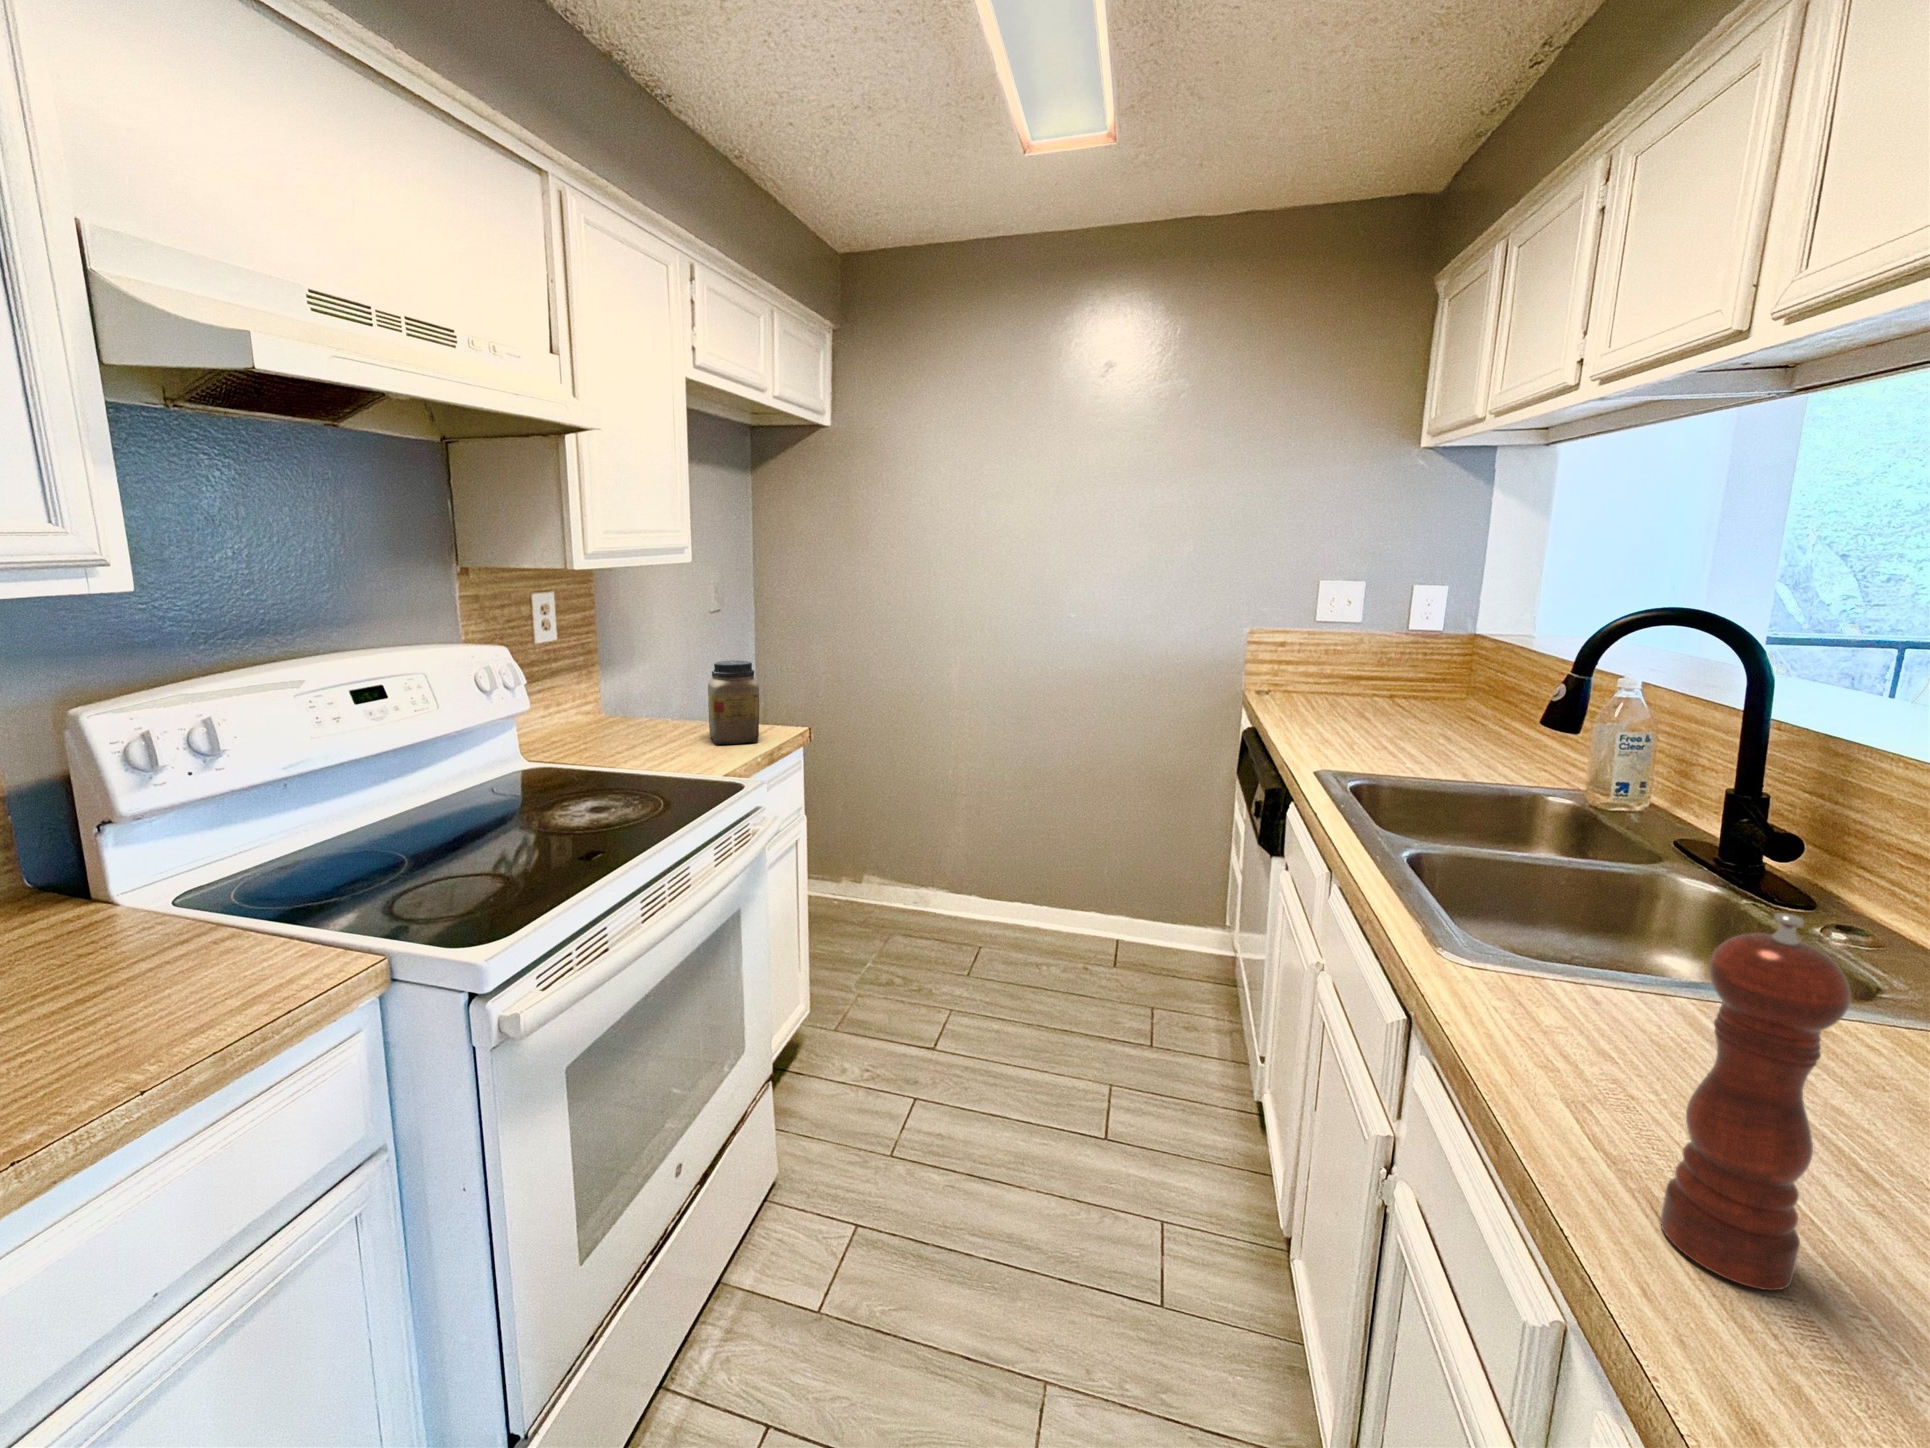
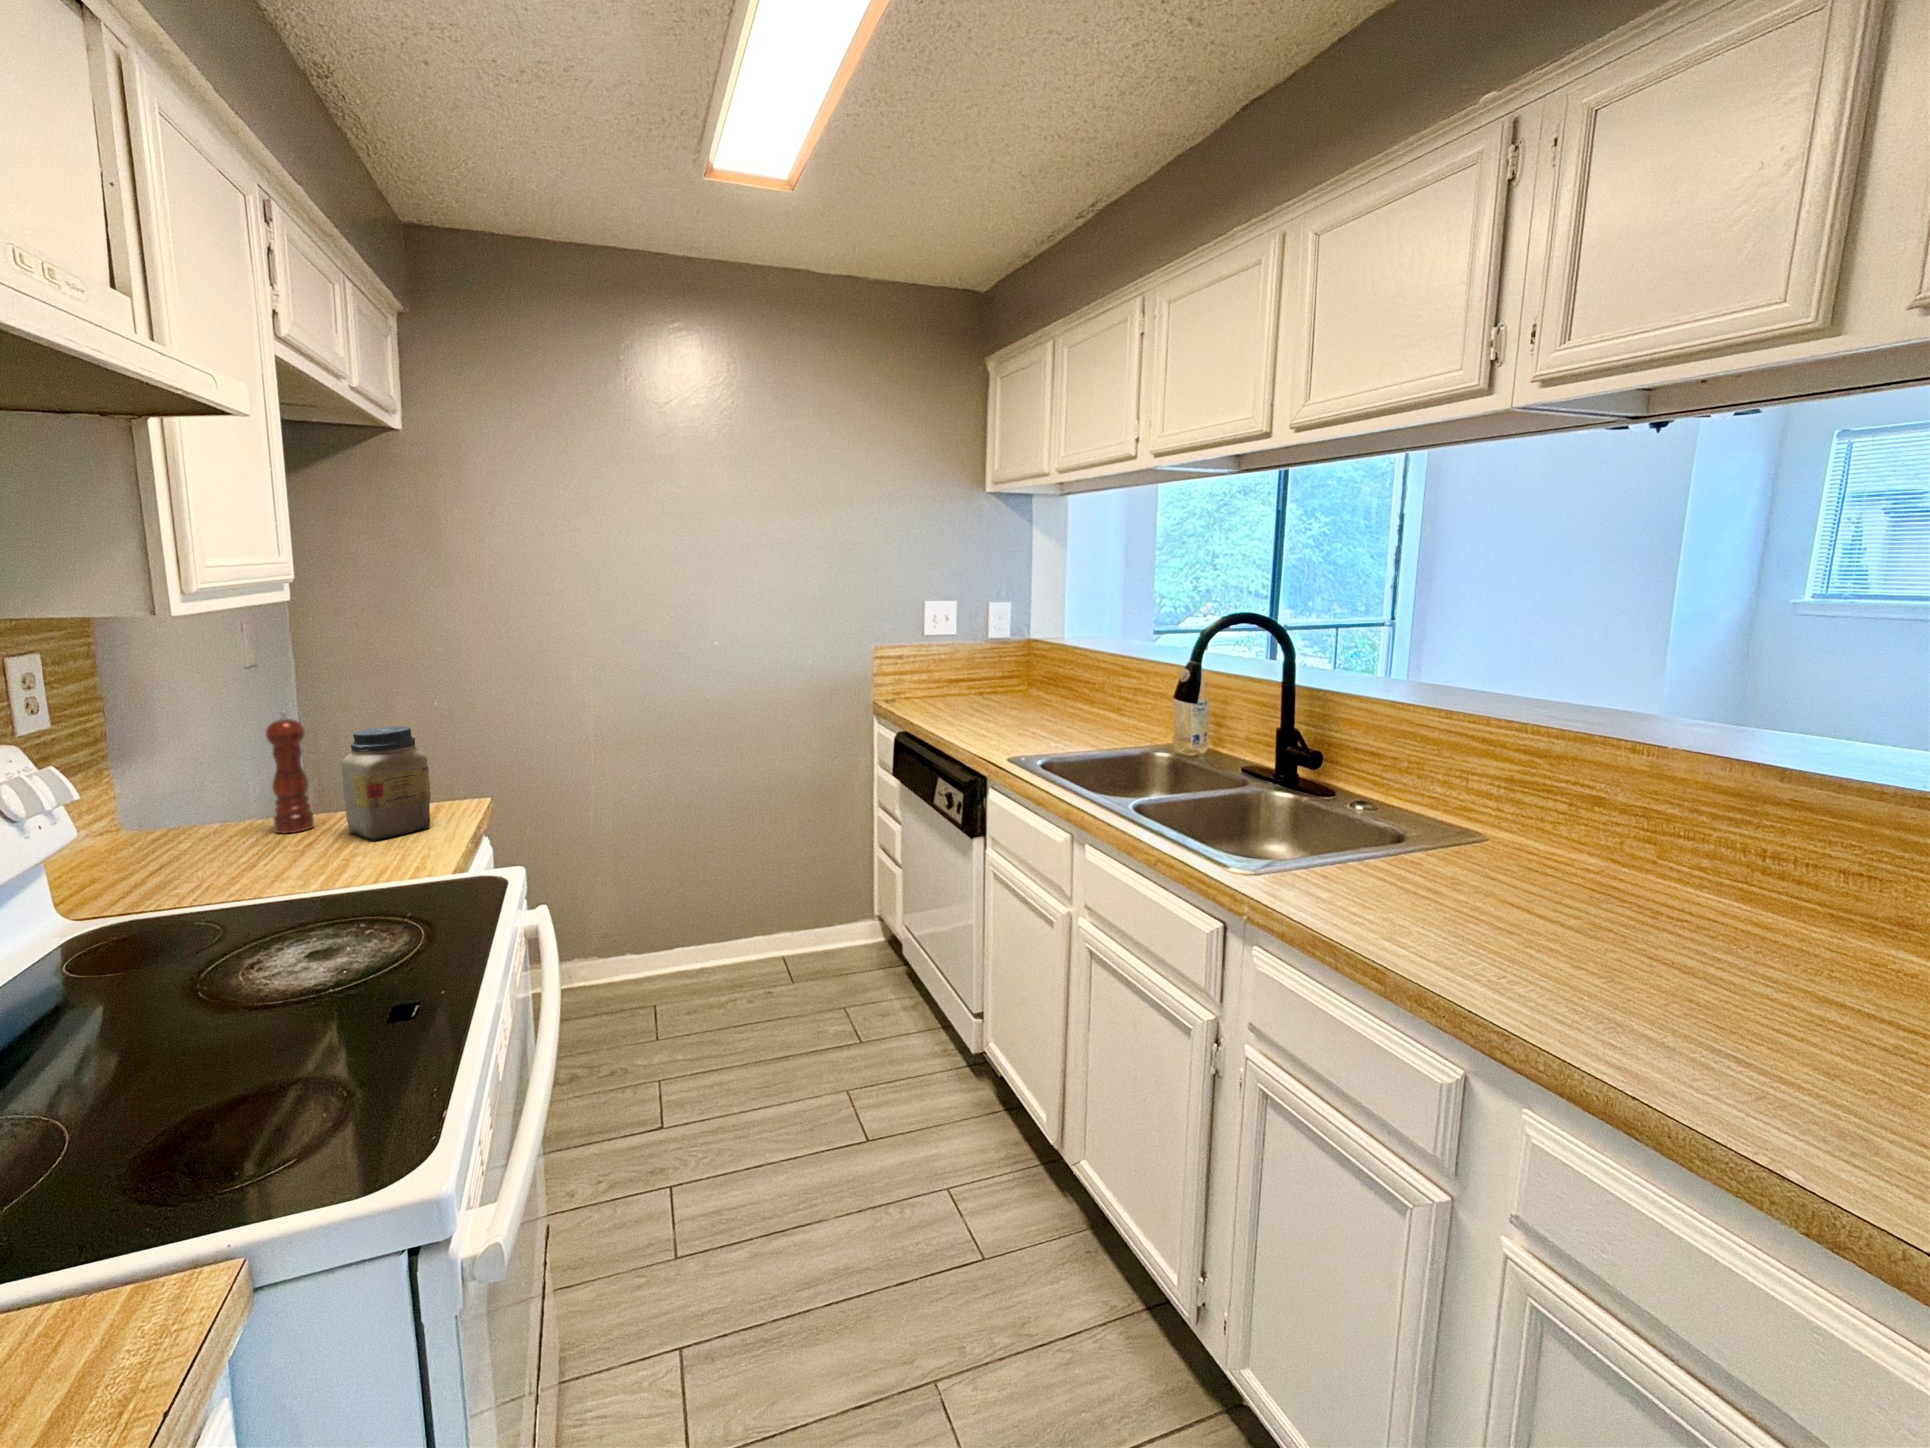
pepper mill: present [1660,913,1851,1290] -> present [266,711,314,833]

